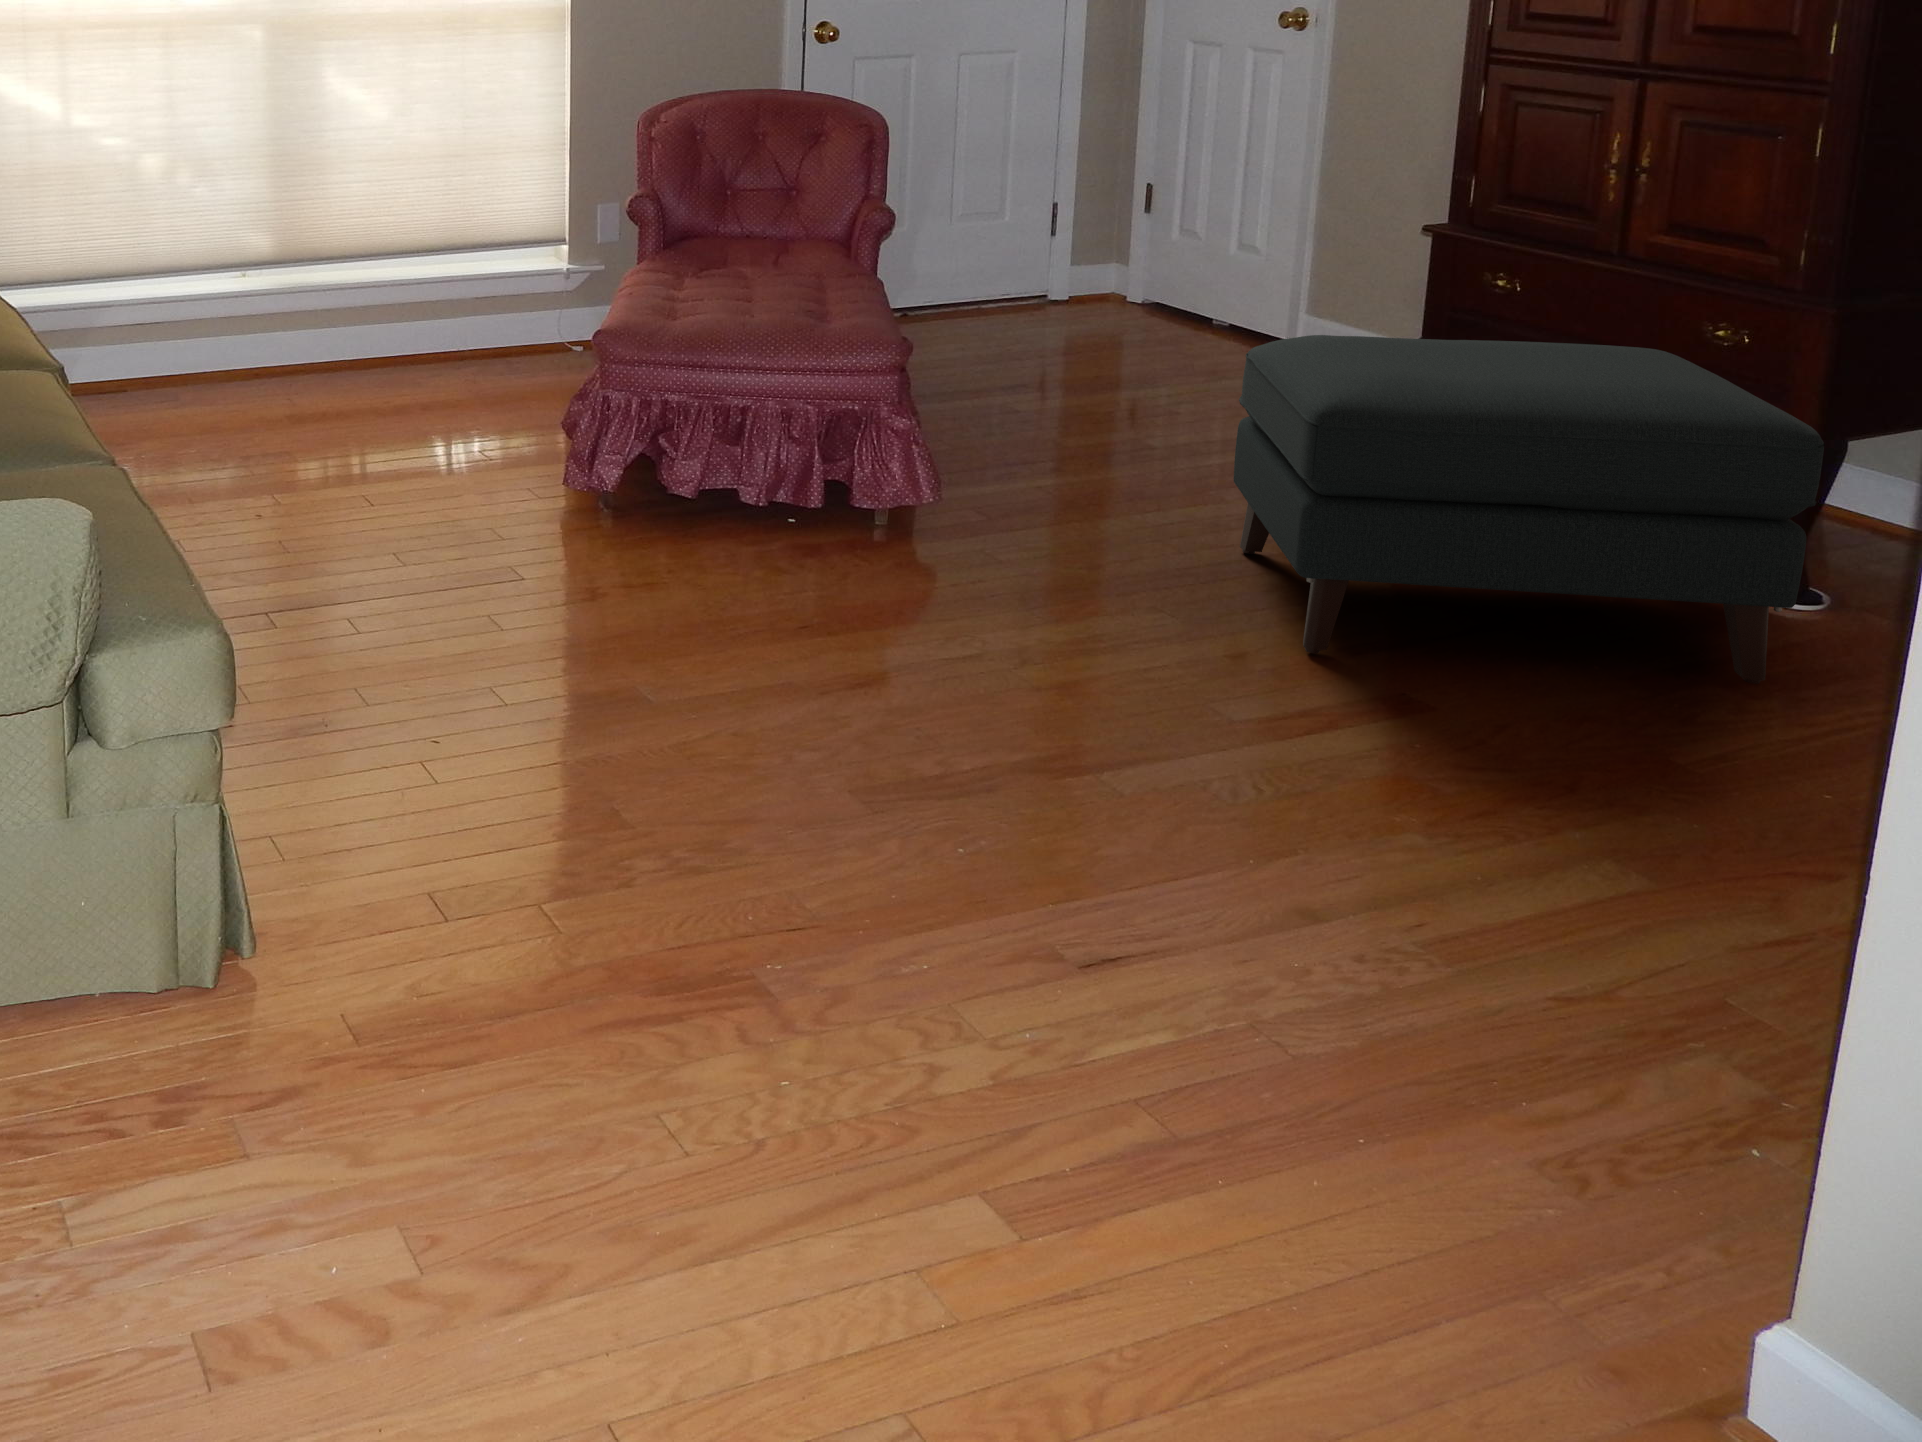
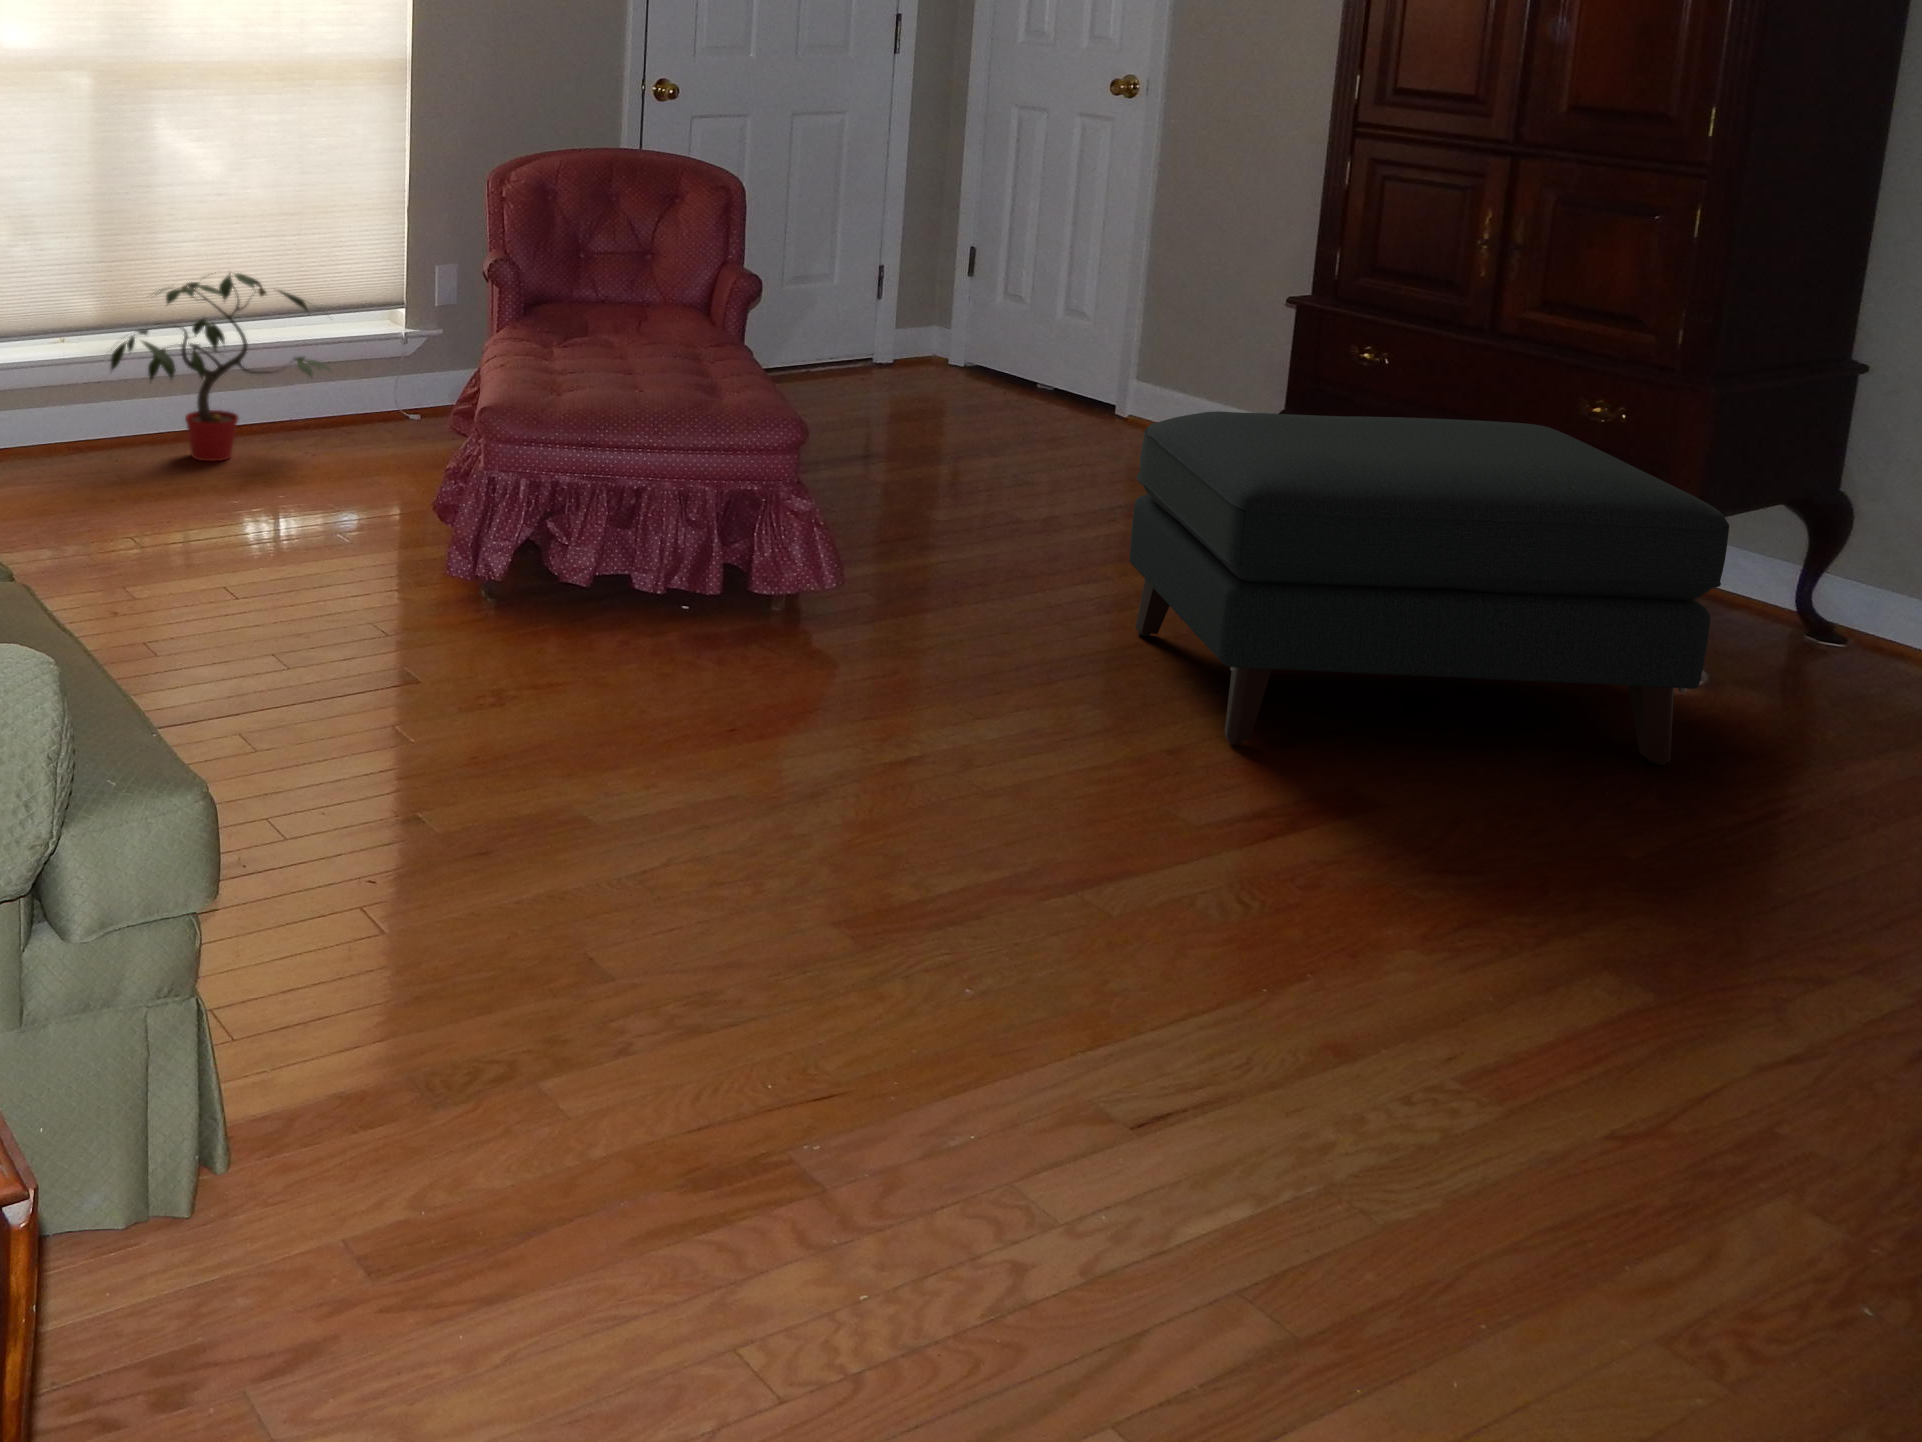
potted plant: none [279,209,497,386] -> present [111,273,331,461]

